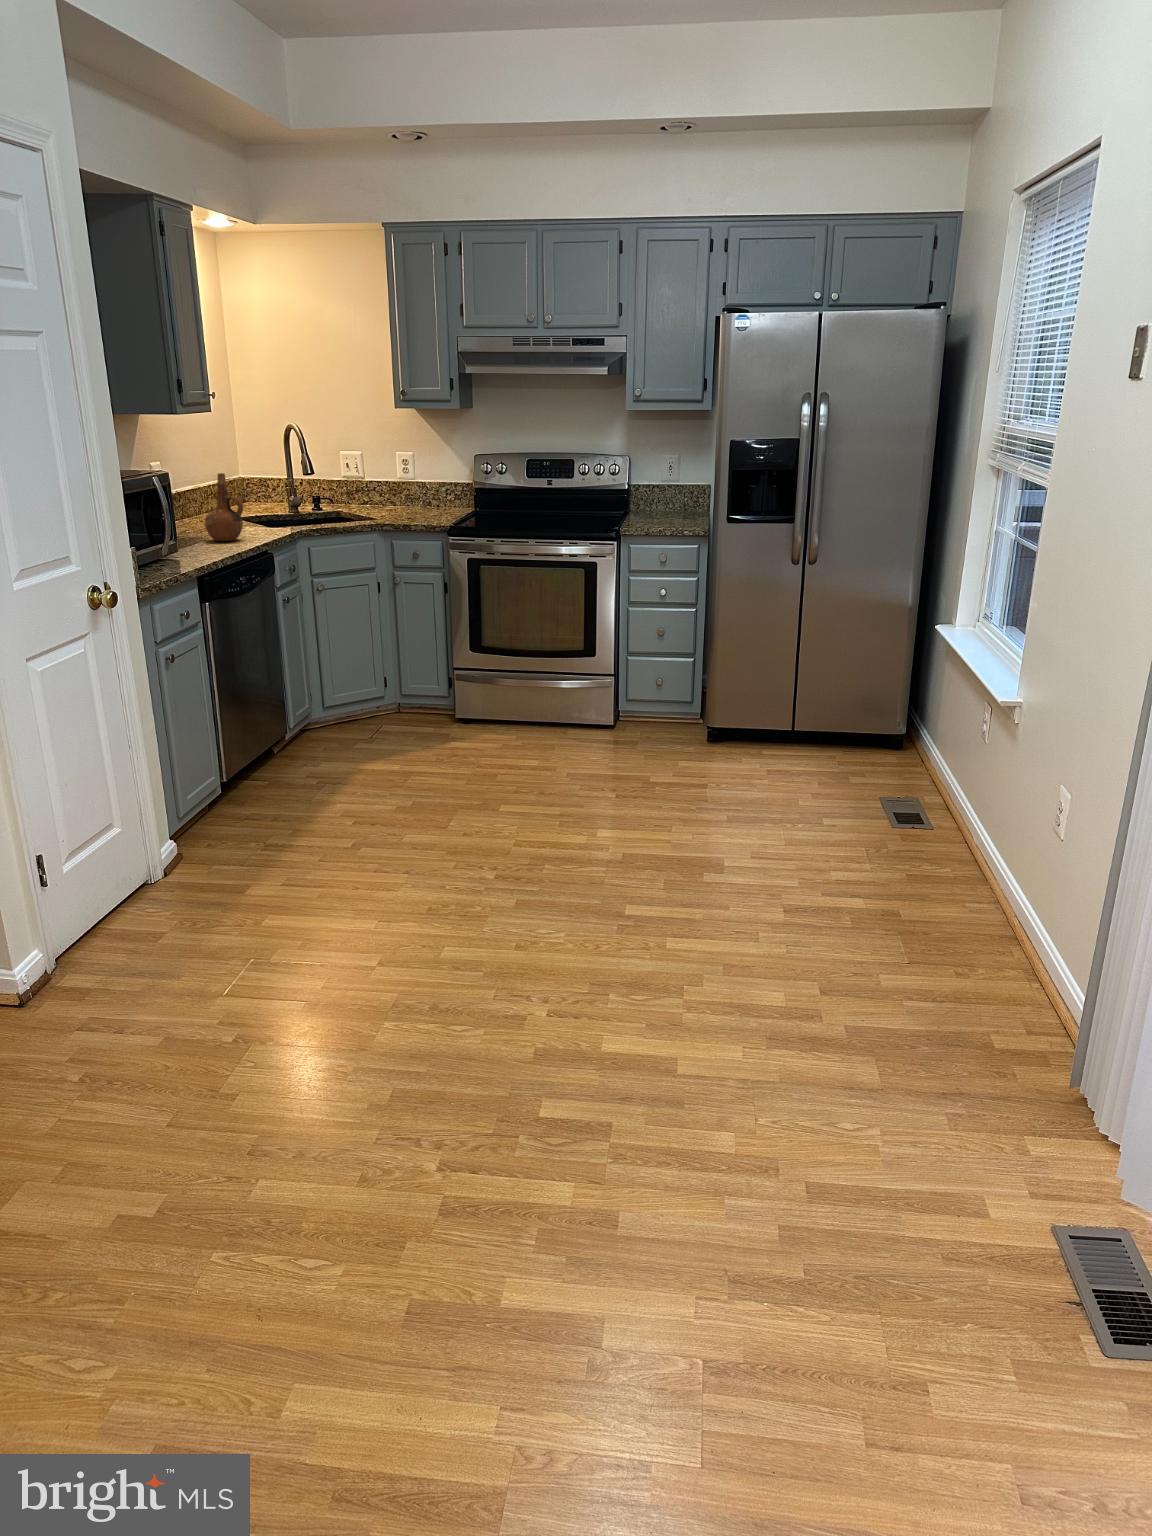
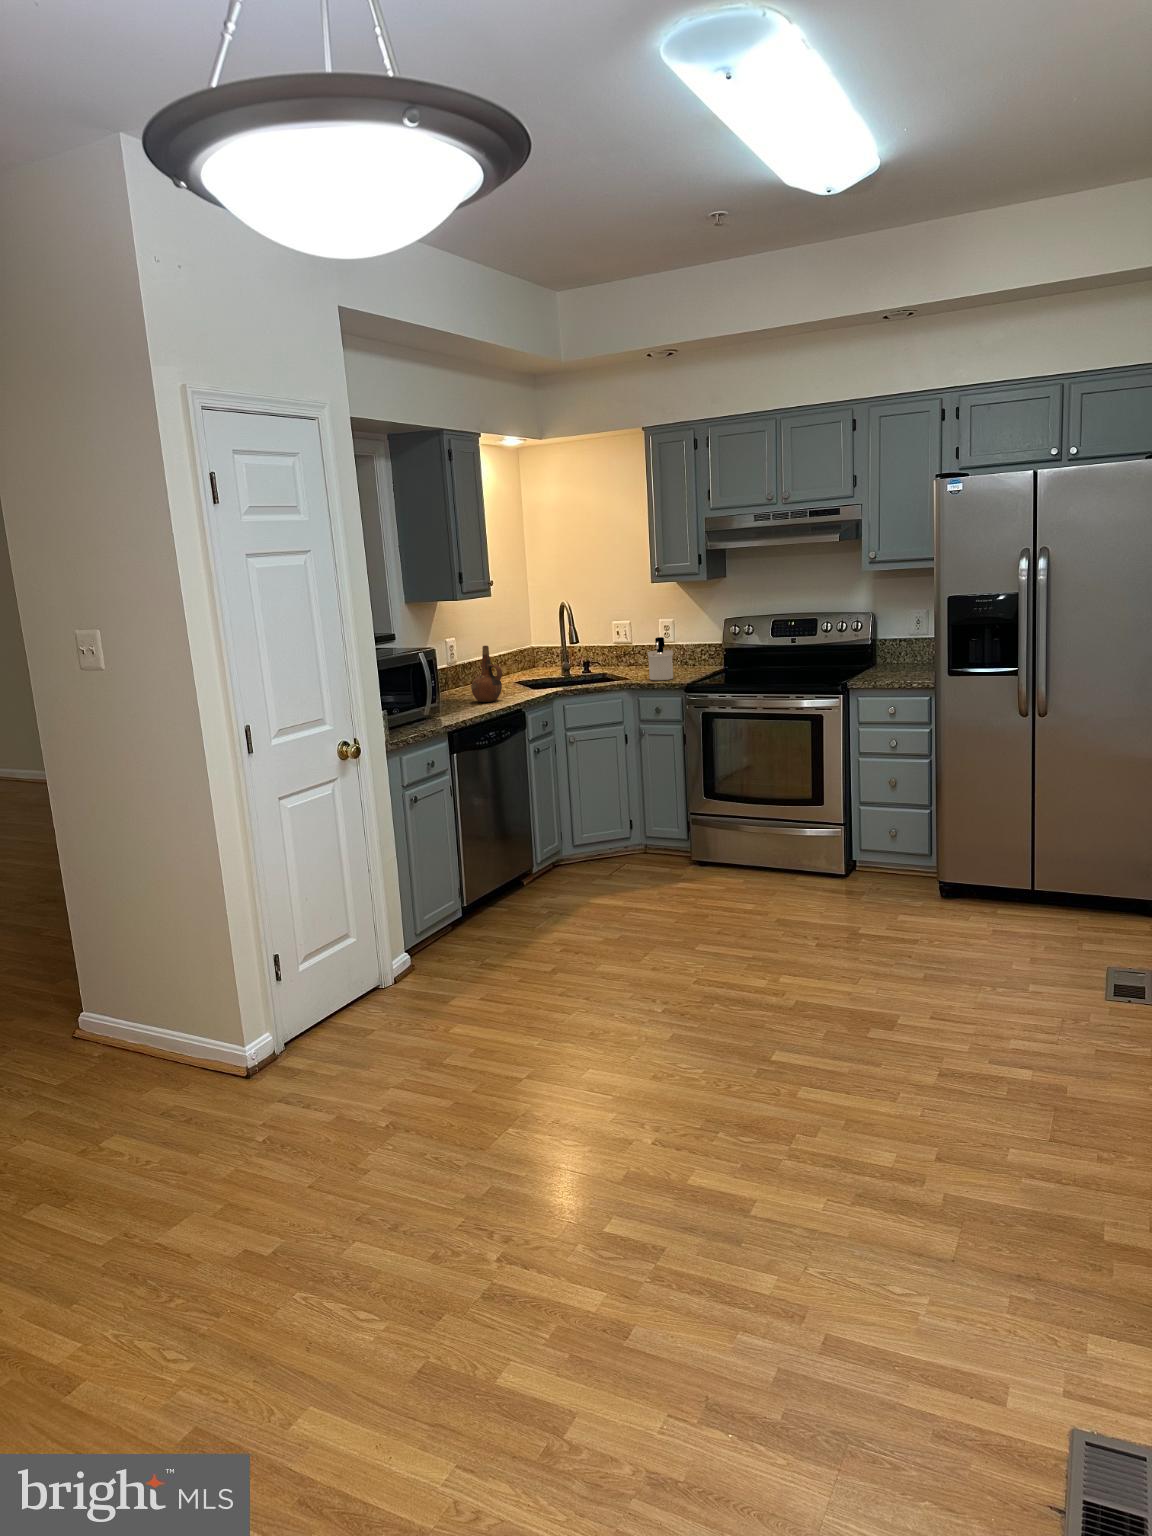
soap dispenser: none [398,473,426,521] -> present [648,637,673,680]

